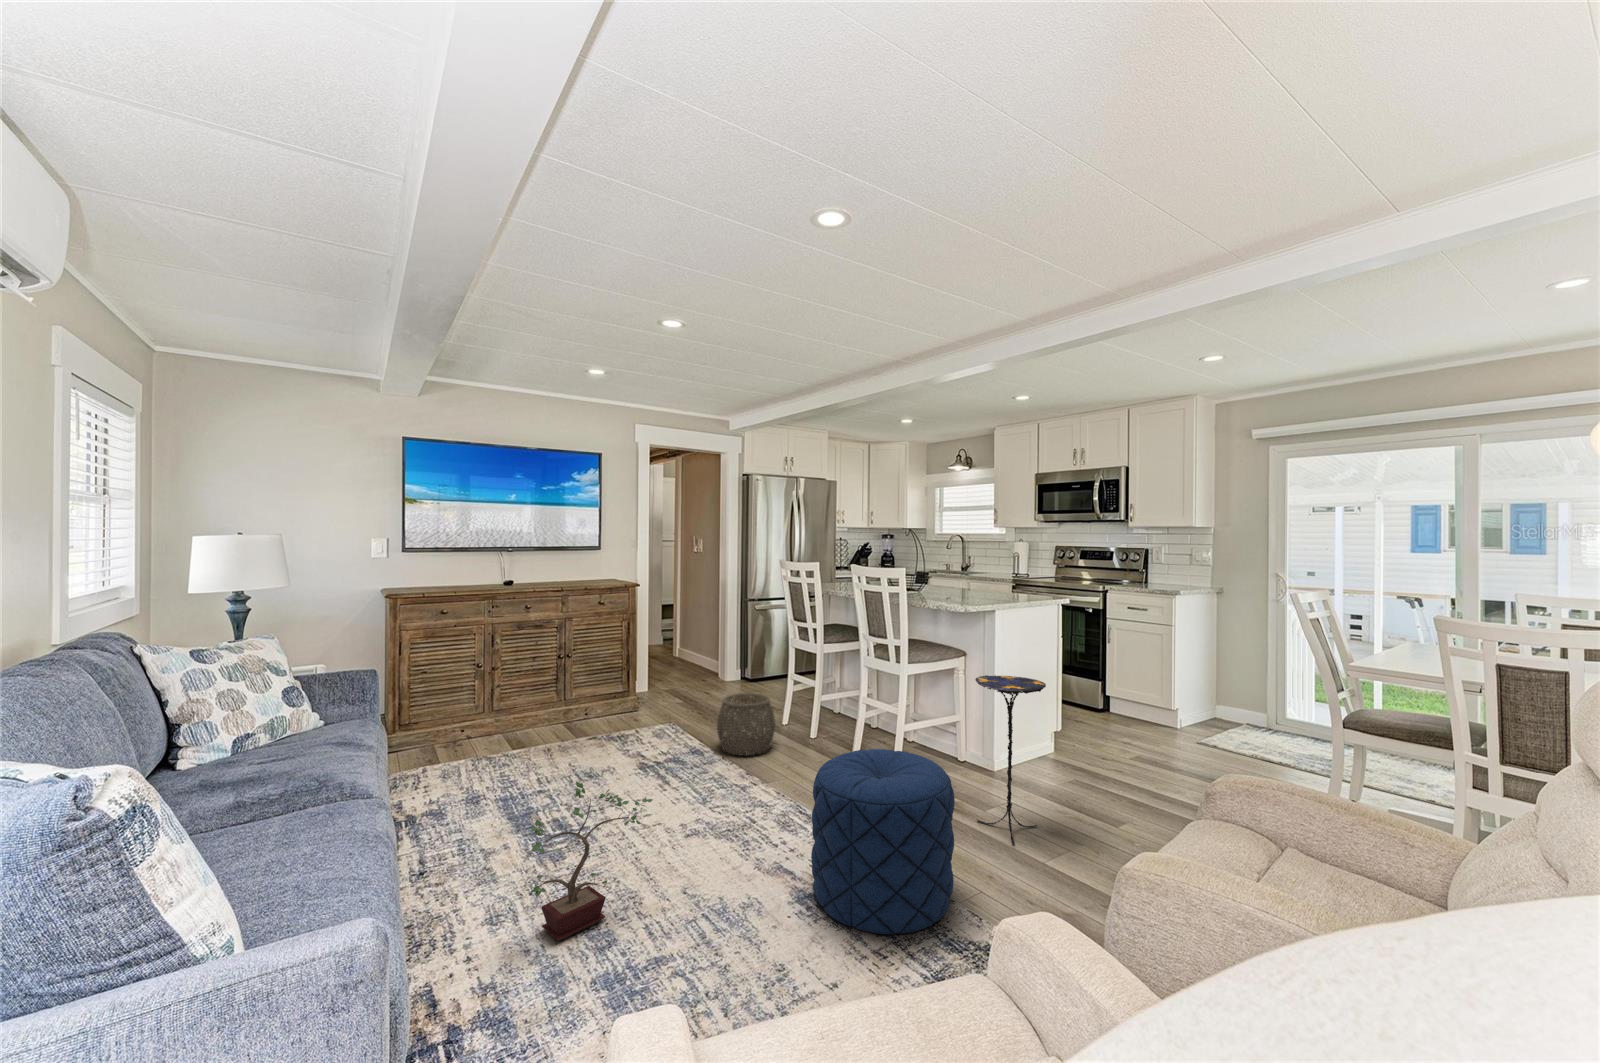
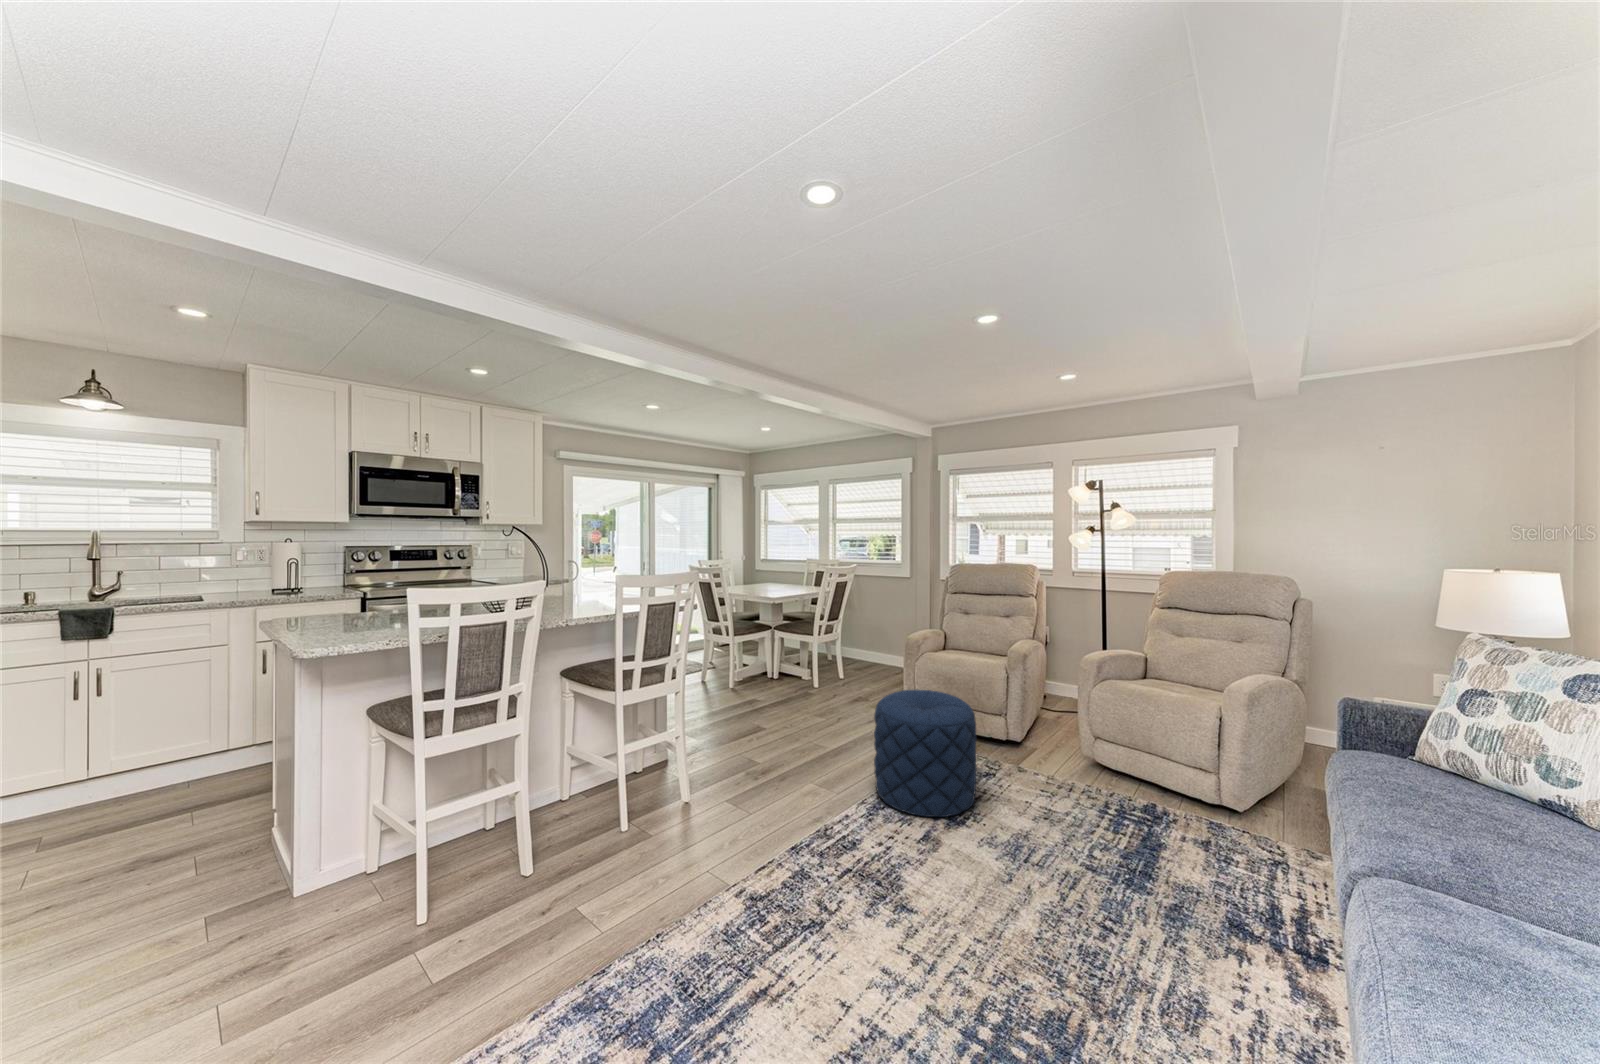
side table: present [975,675,1046,844] -> none [767,638,819,764]
woven basket: present [717,693,776,756] -> none [511,830,631,979]
potted plant: present [531,781,653,941] -> none [1041,798,1184,948]

